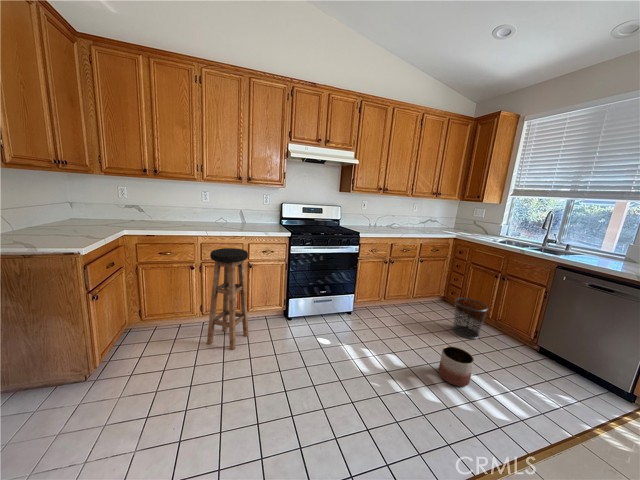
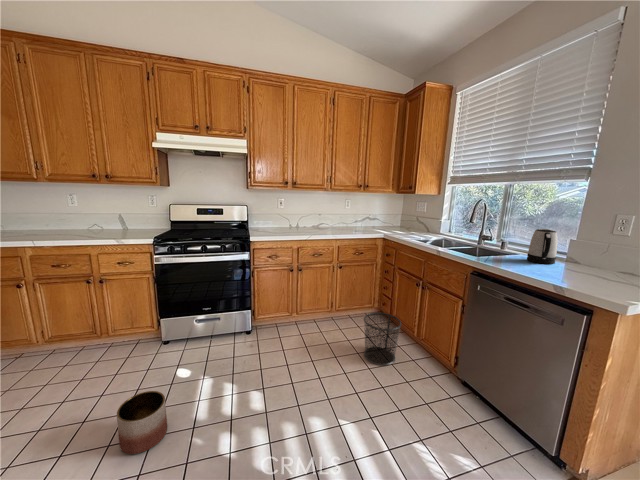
kettle: none [596,236,623,263] -> present [527,229,558,264]
bar stool: present [207,248,249,350] -> none [16,260,95,387]
planter: present [439,346,474,386] -> present [117,391,167,454]

